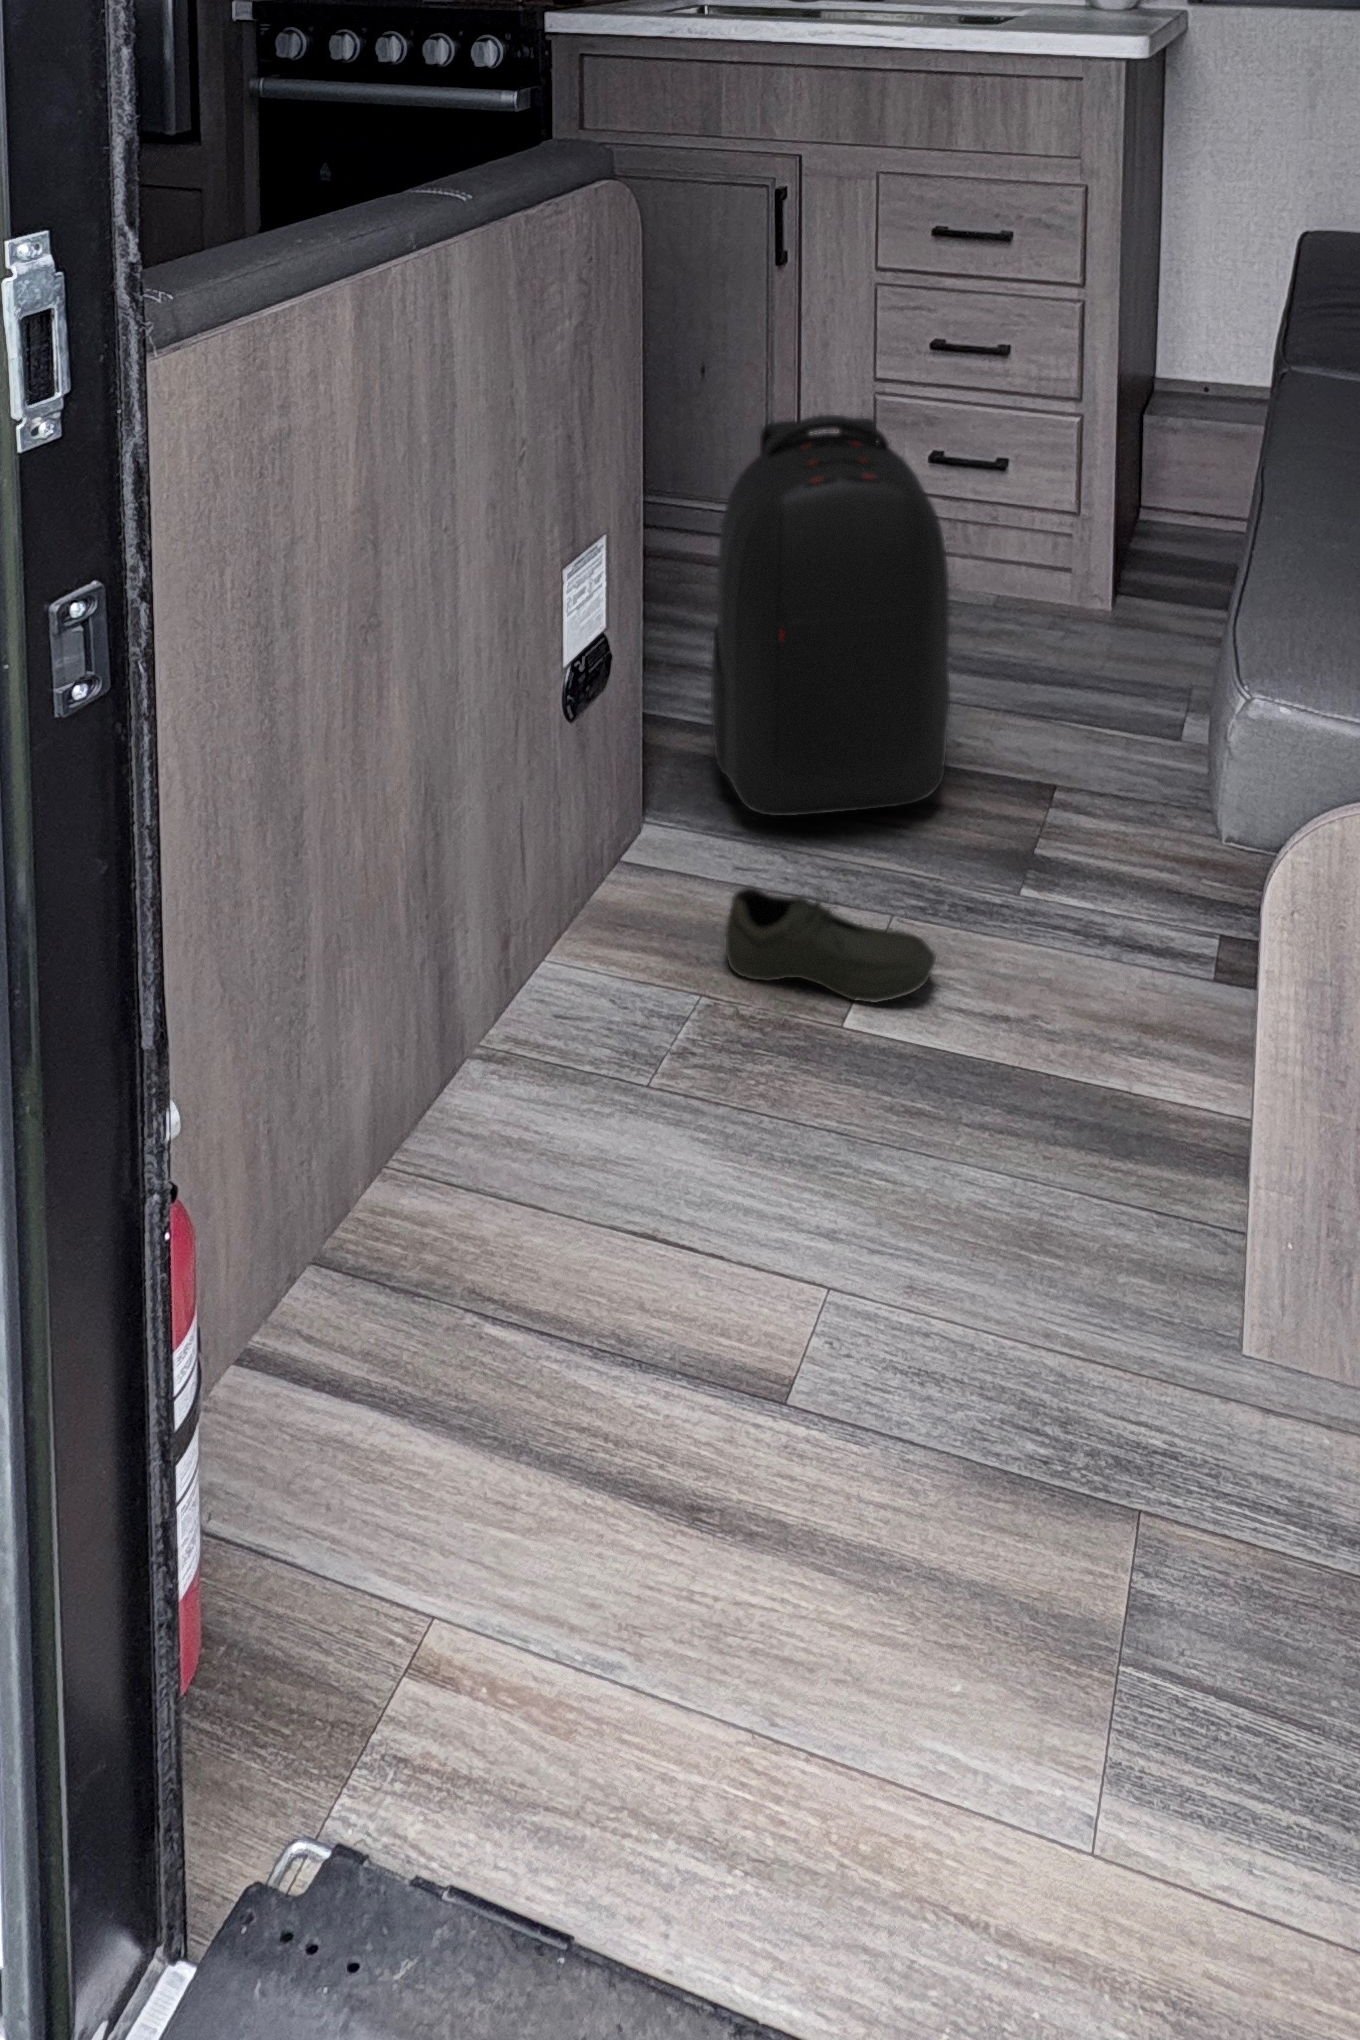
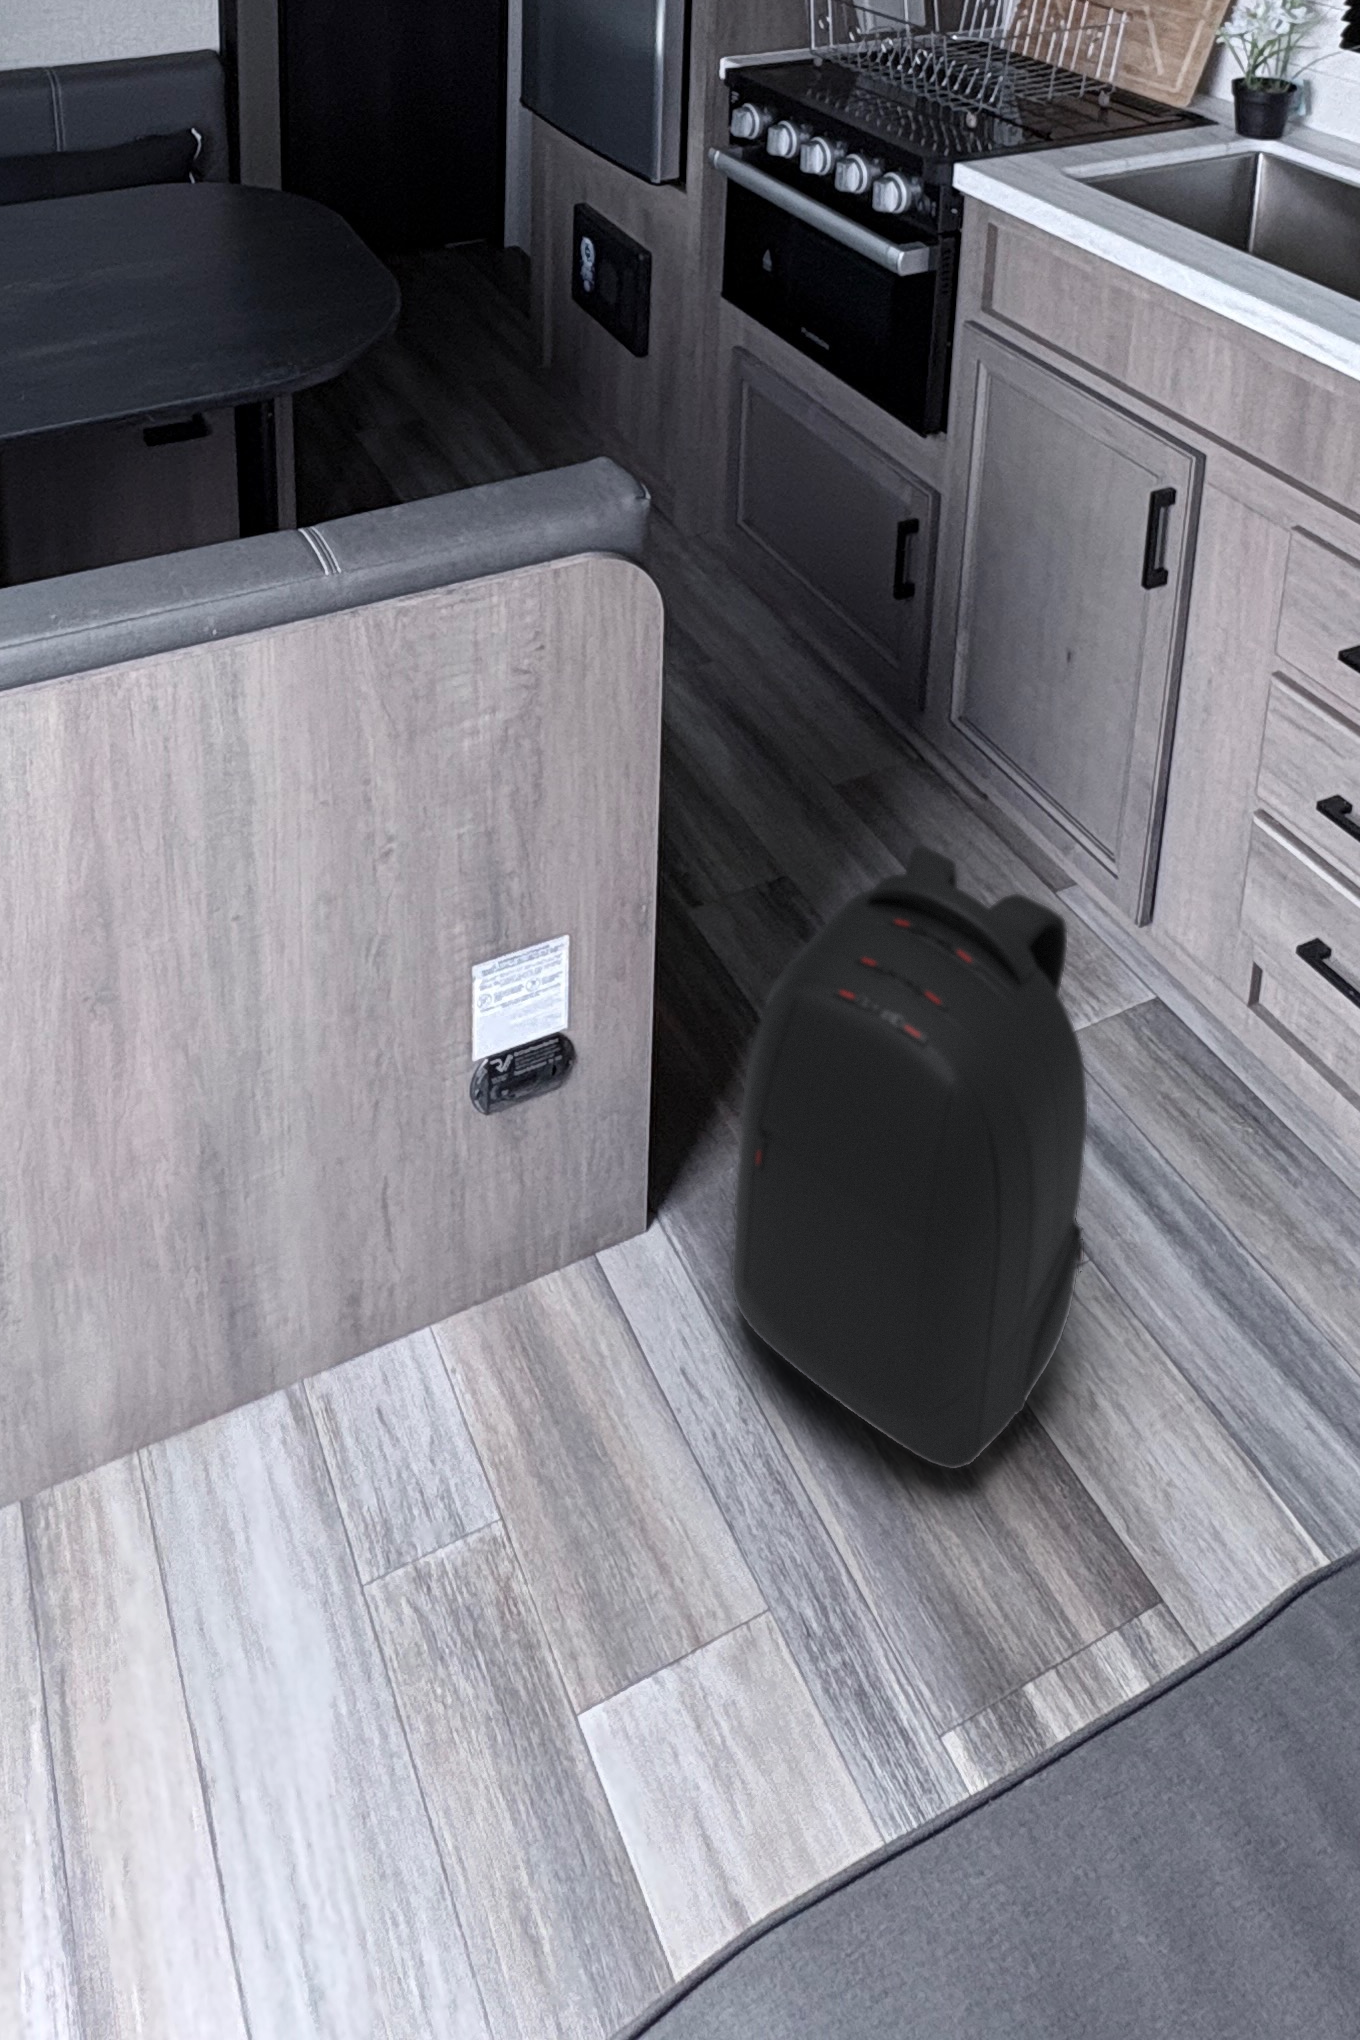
shoe: present [726,887,936,1003] -> none [550,1432,729,1759]

